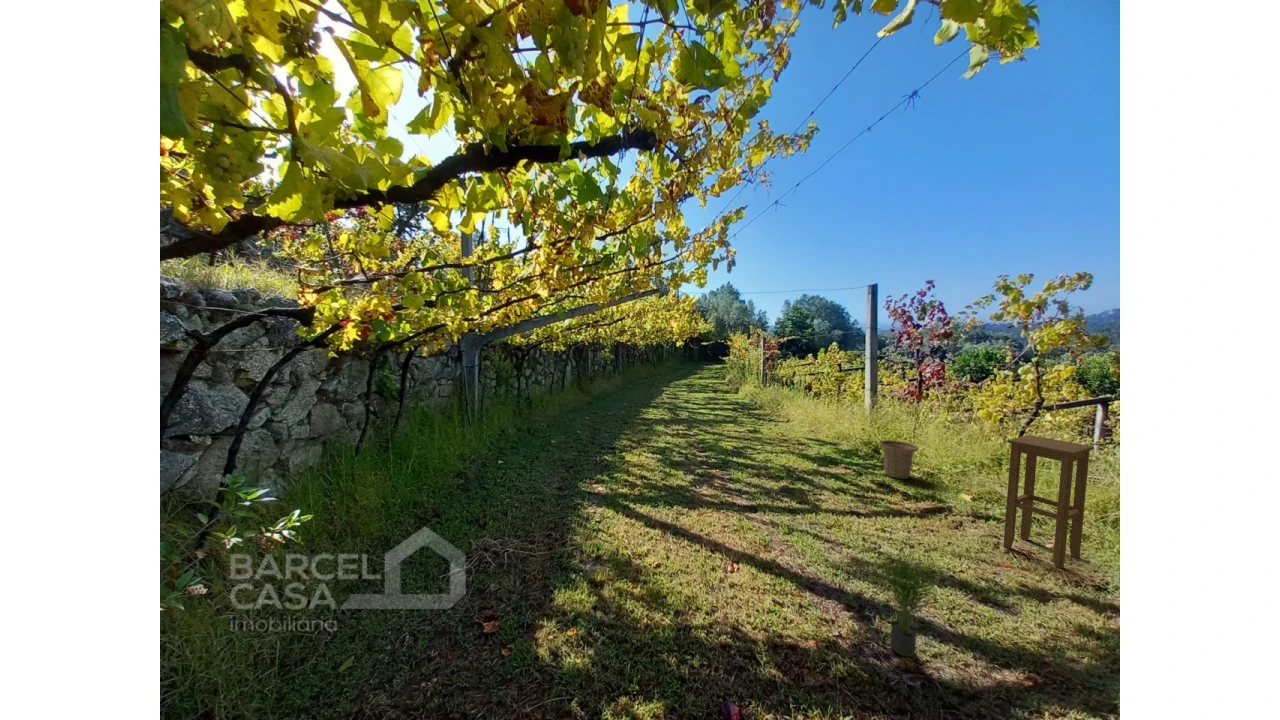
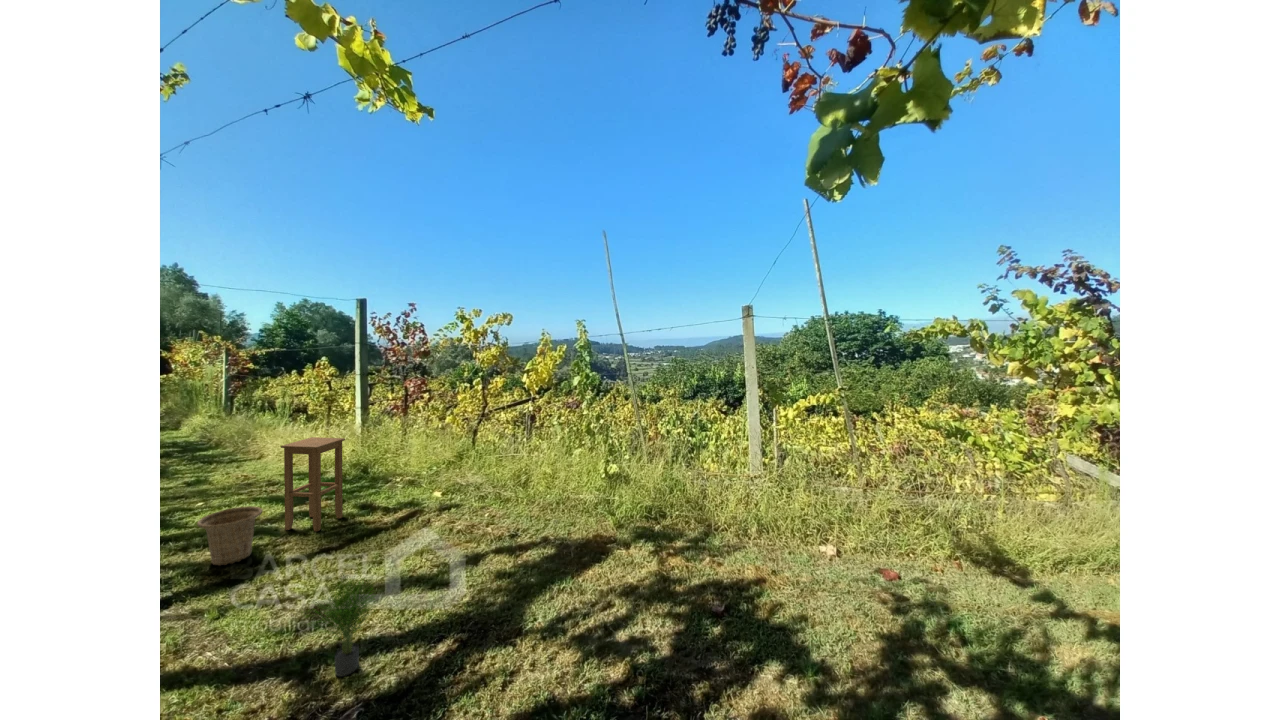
stool: present [1003,435,1094,569] -> present [281,437,345,531]
basket: present [879,440,919,479] -> present [197,506,262,565]

